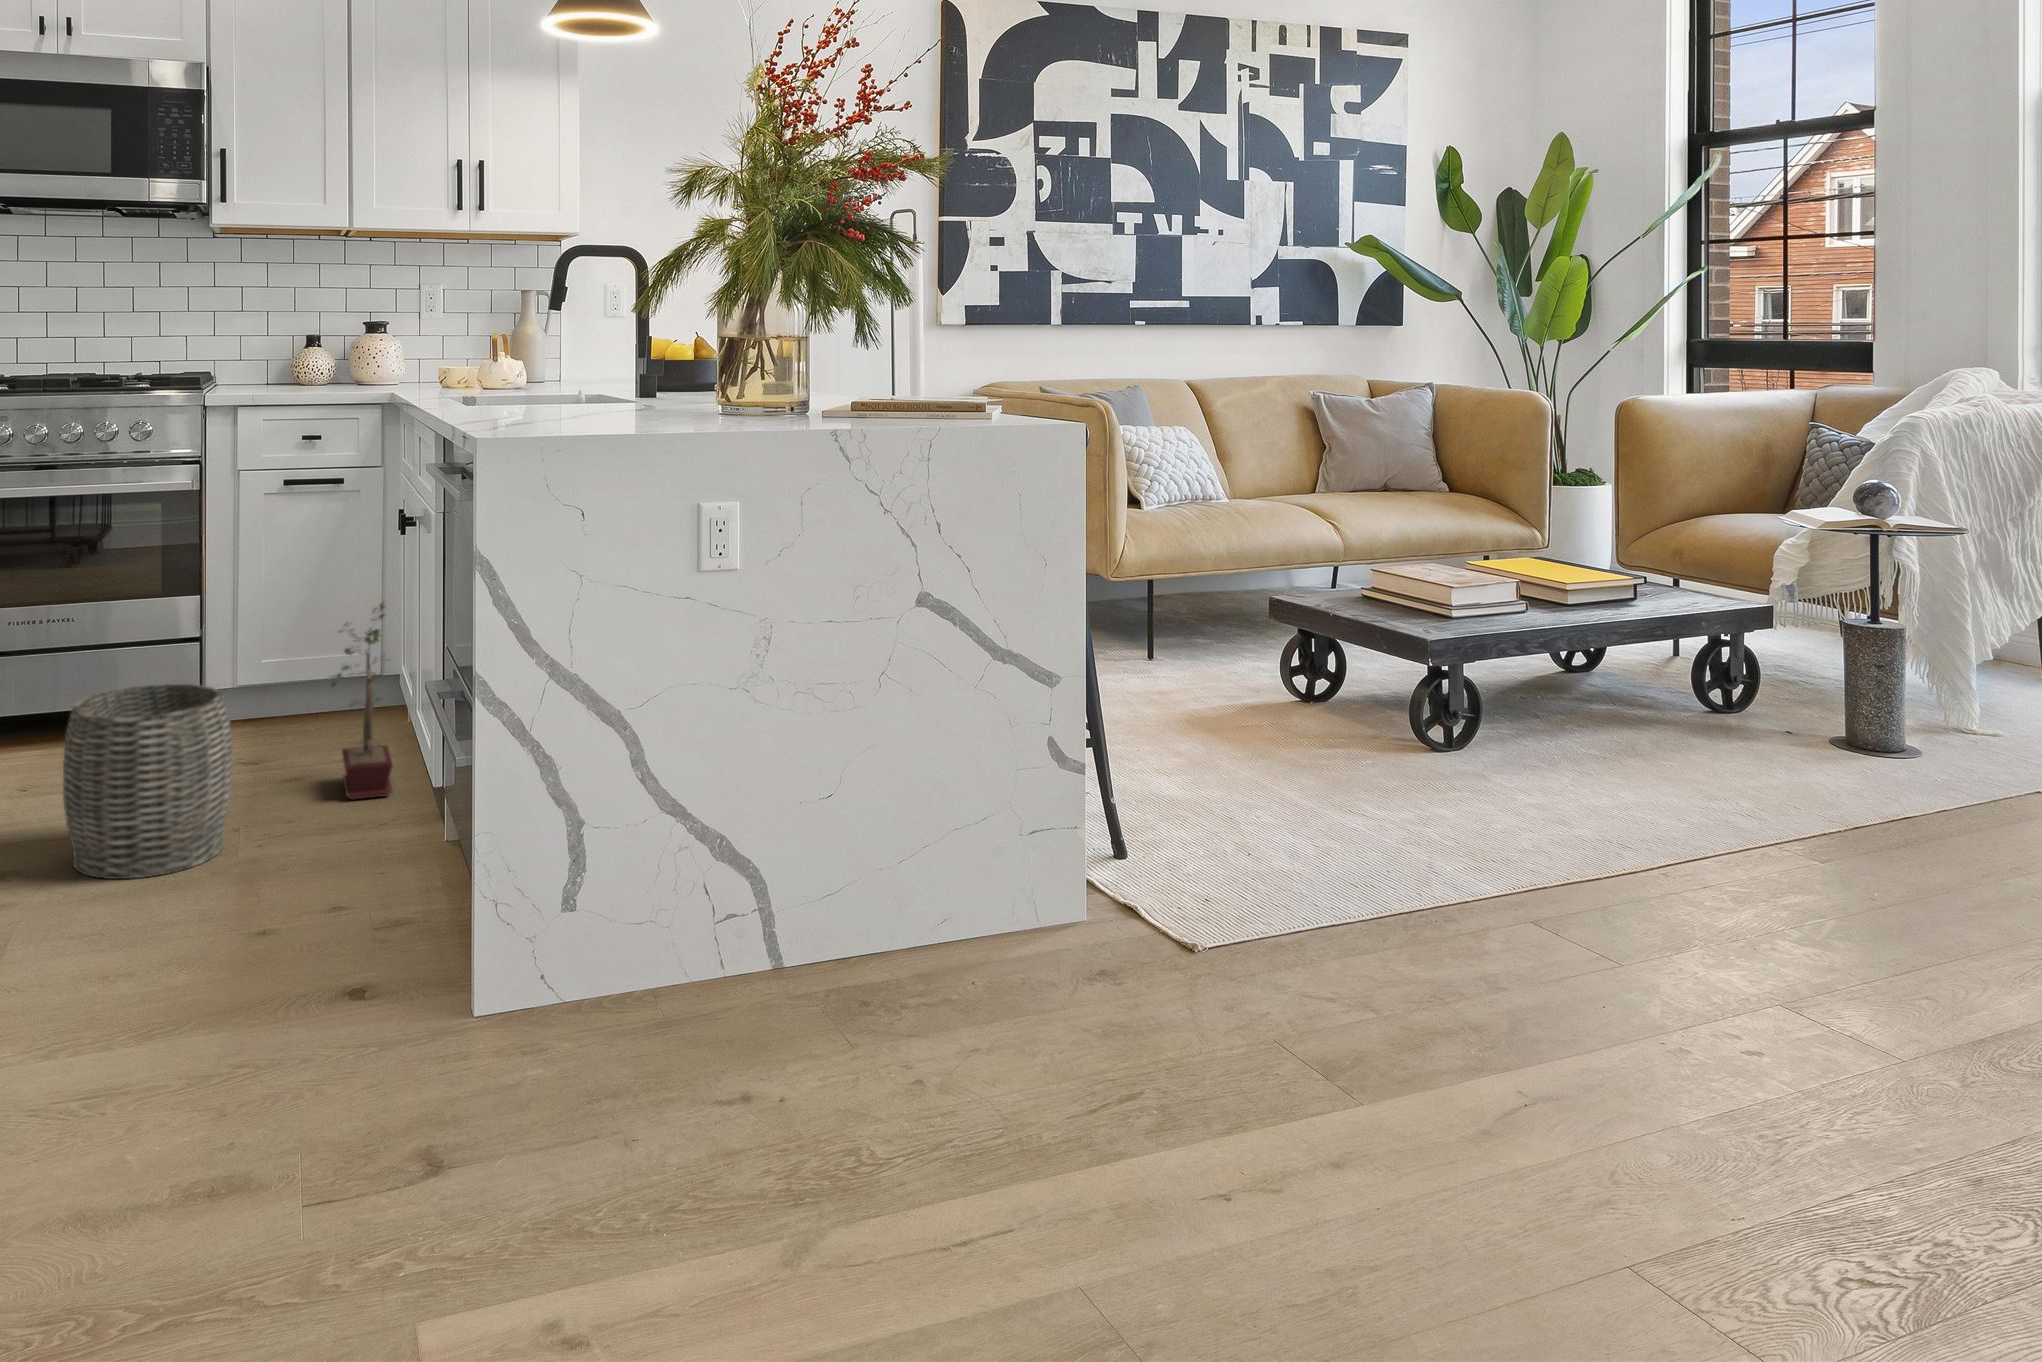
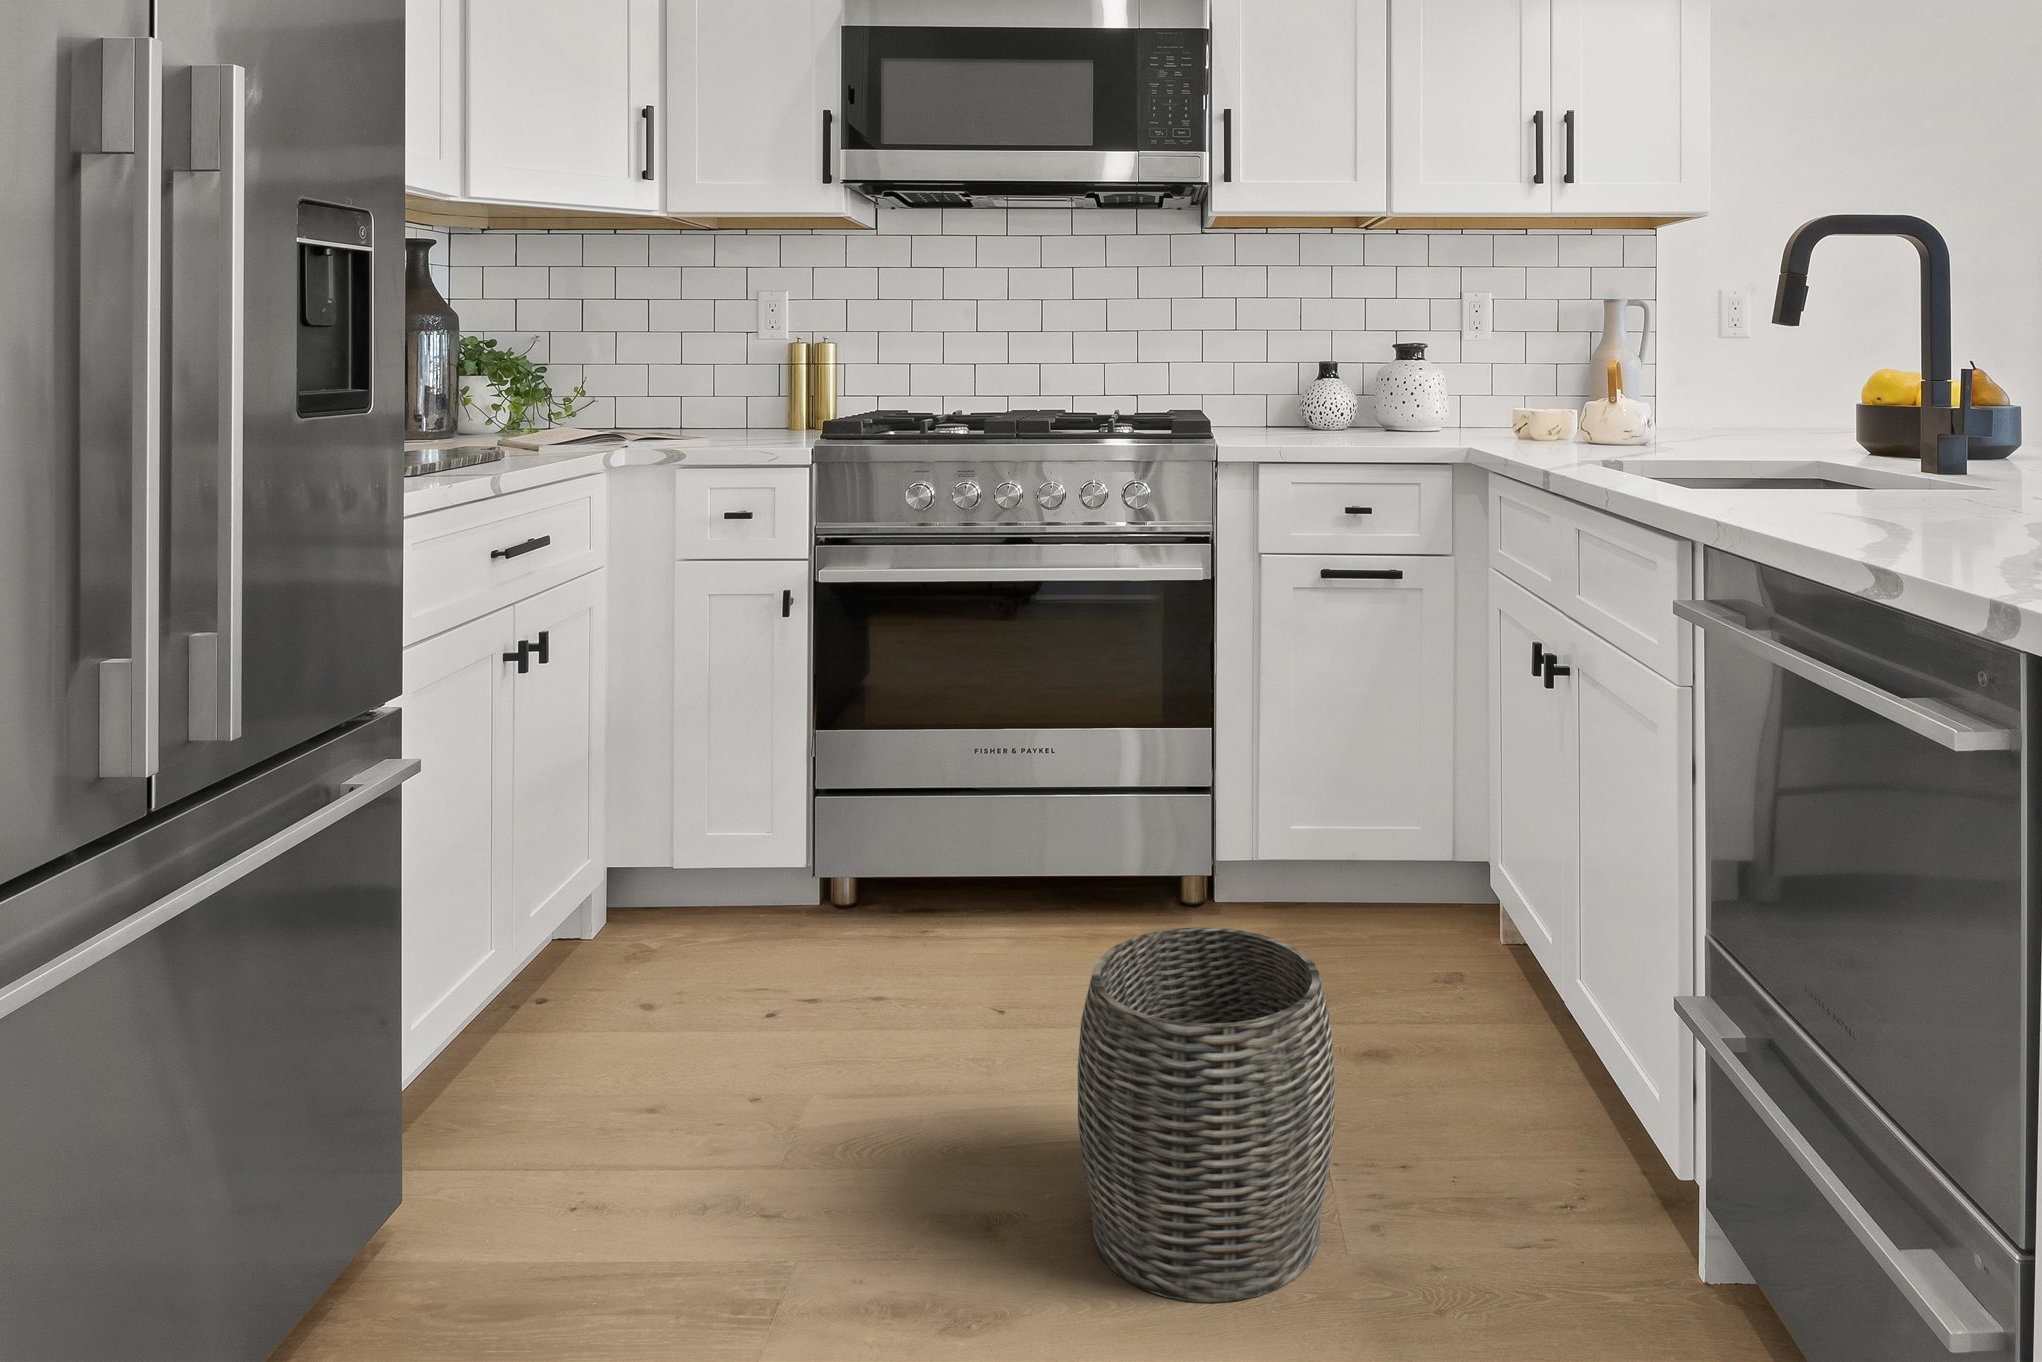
potted plant: present [331,603,393,800] -> none [1454,796,1575,1126]

